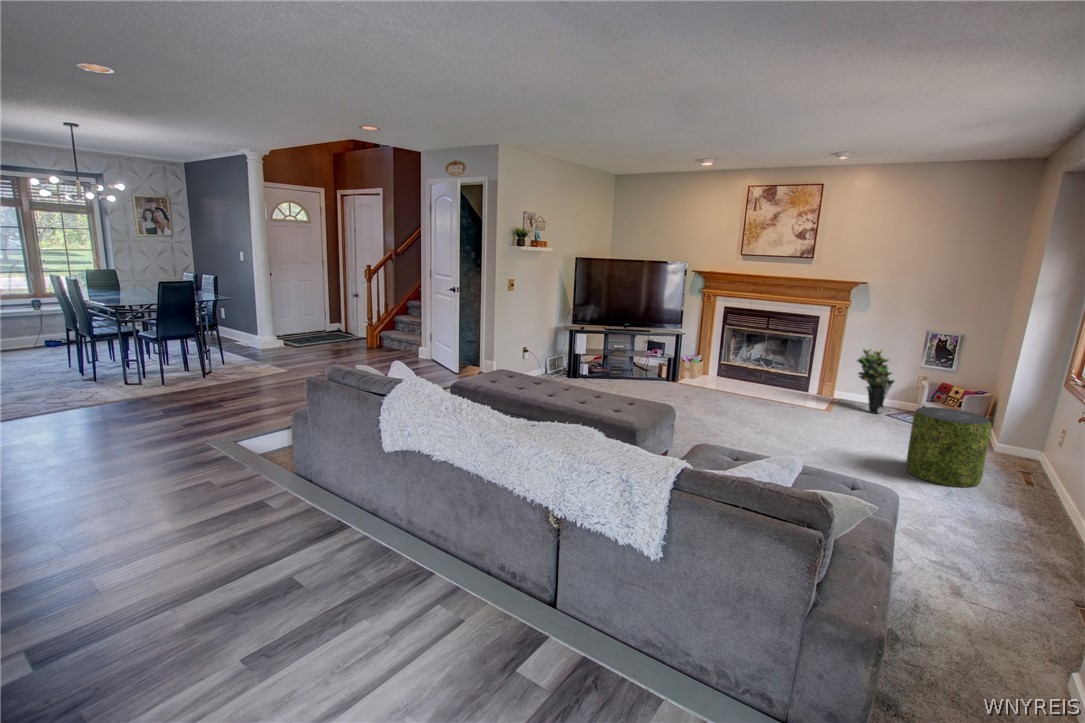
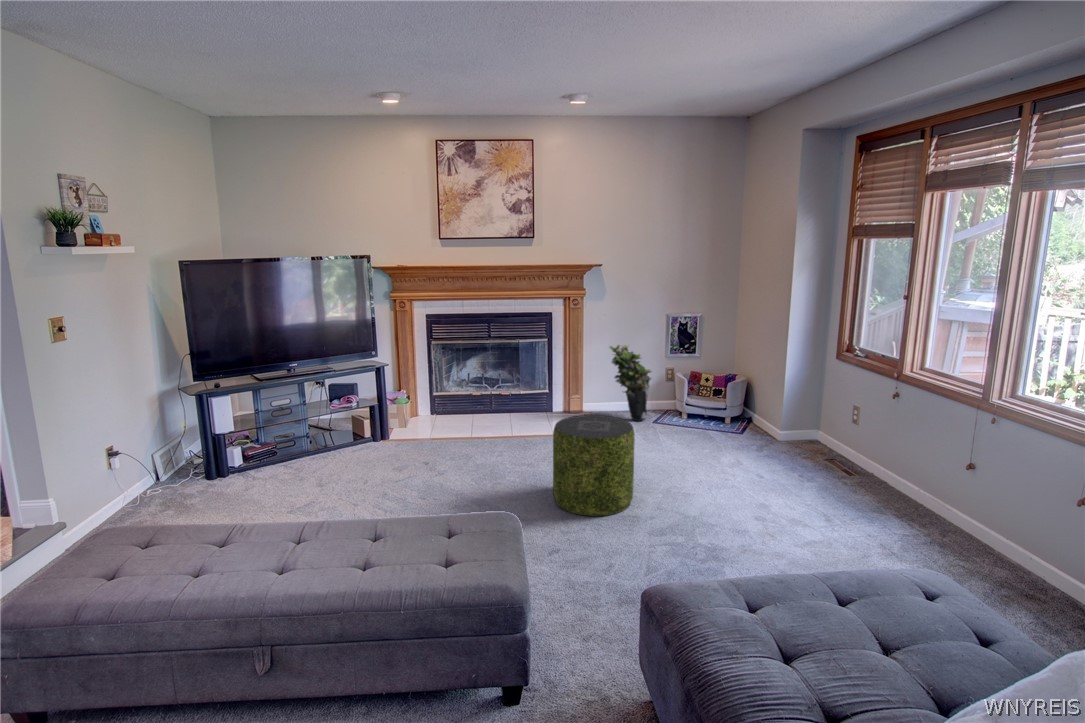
pouf: present [906,407,991,487] -> present [553,415,635,516]

